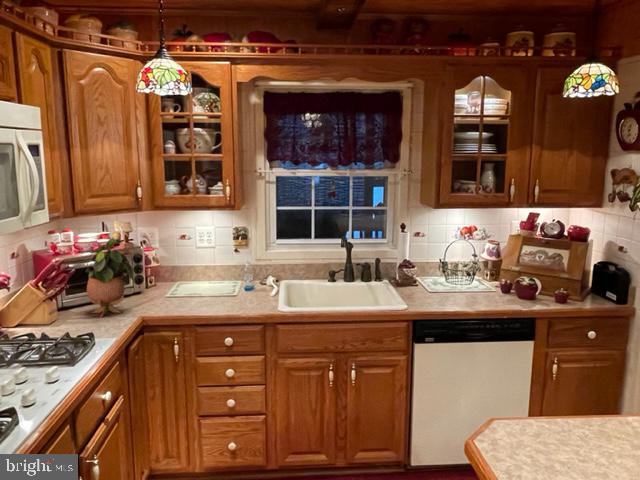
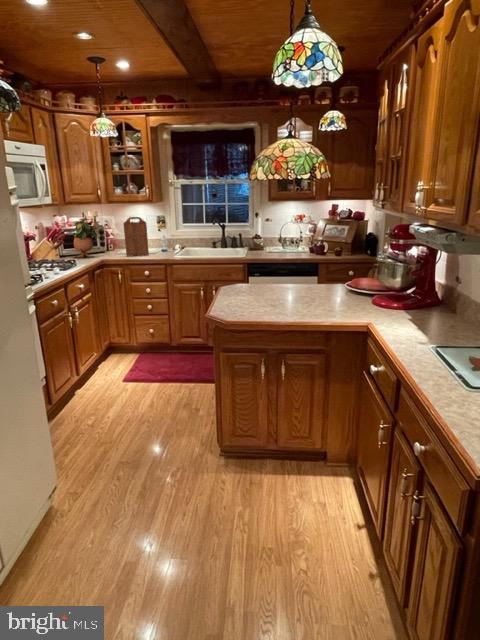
cutting board: none [185,237,229,309] -> present [123,217,149,256]

